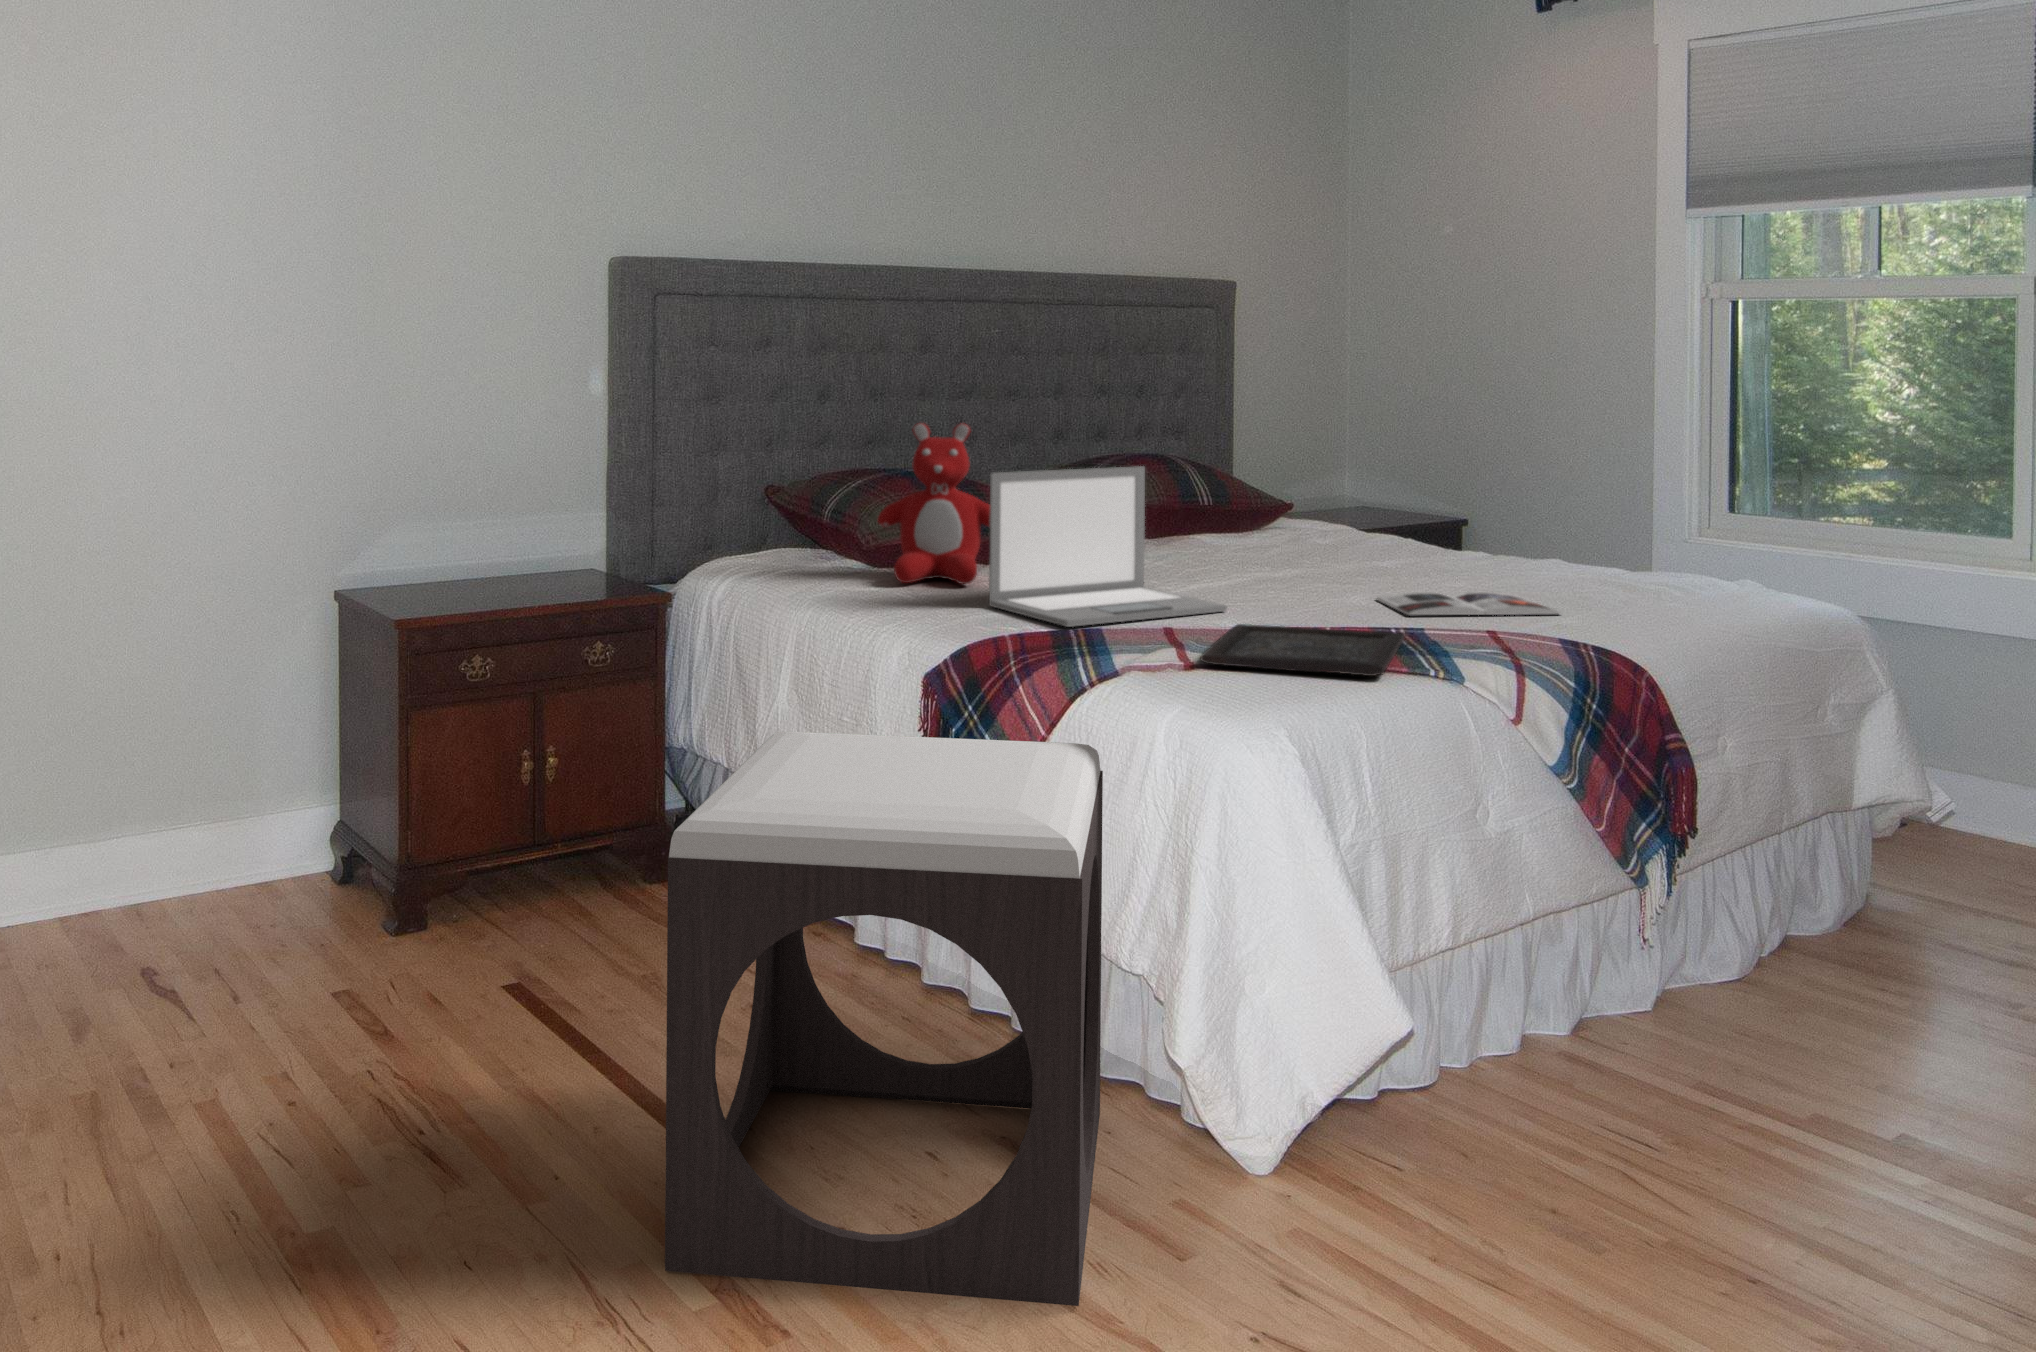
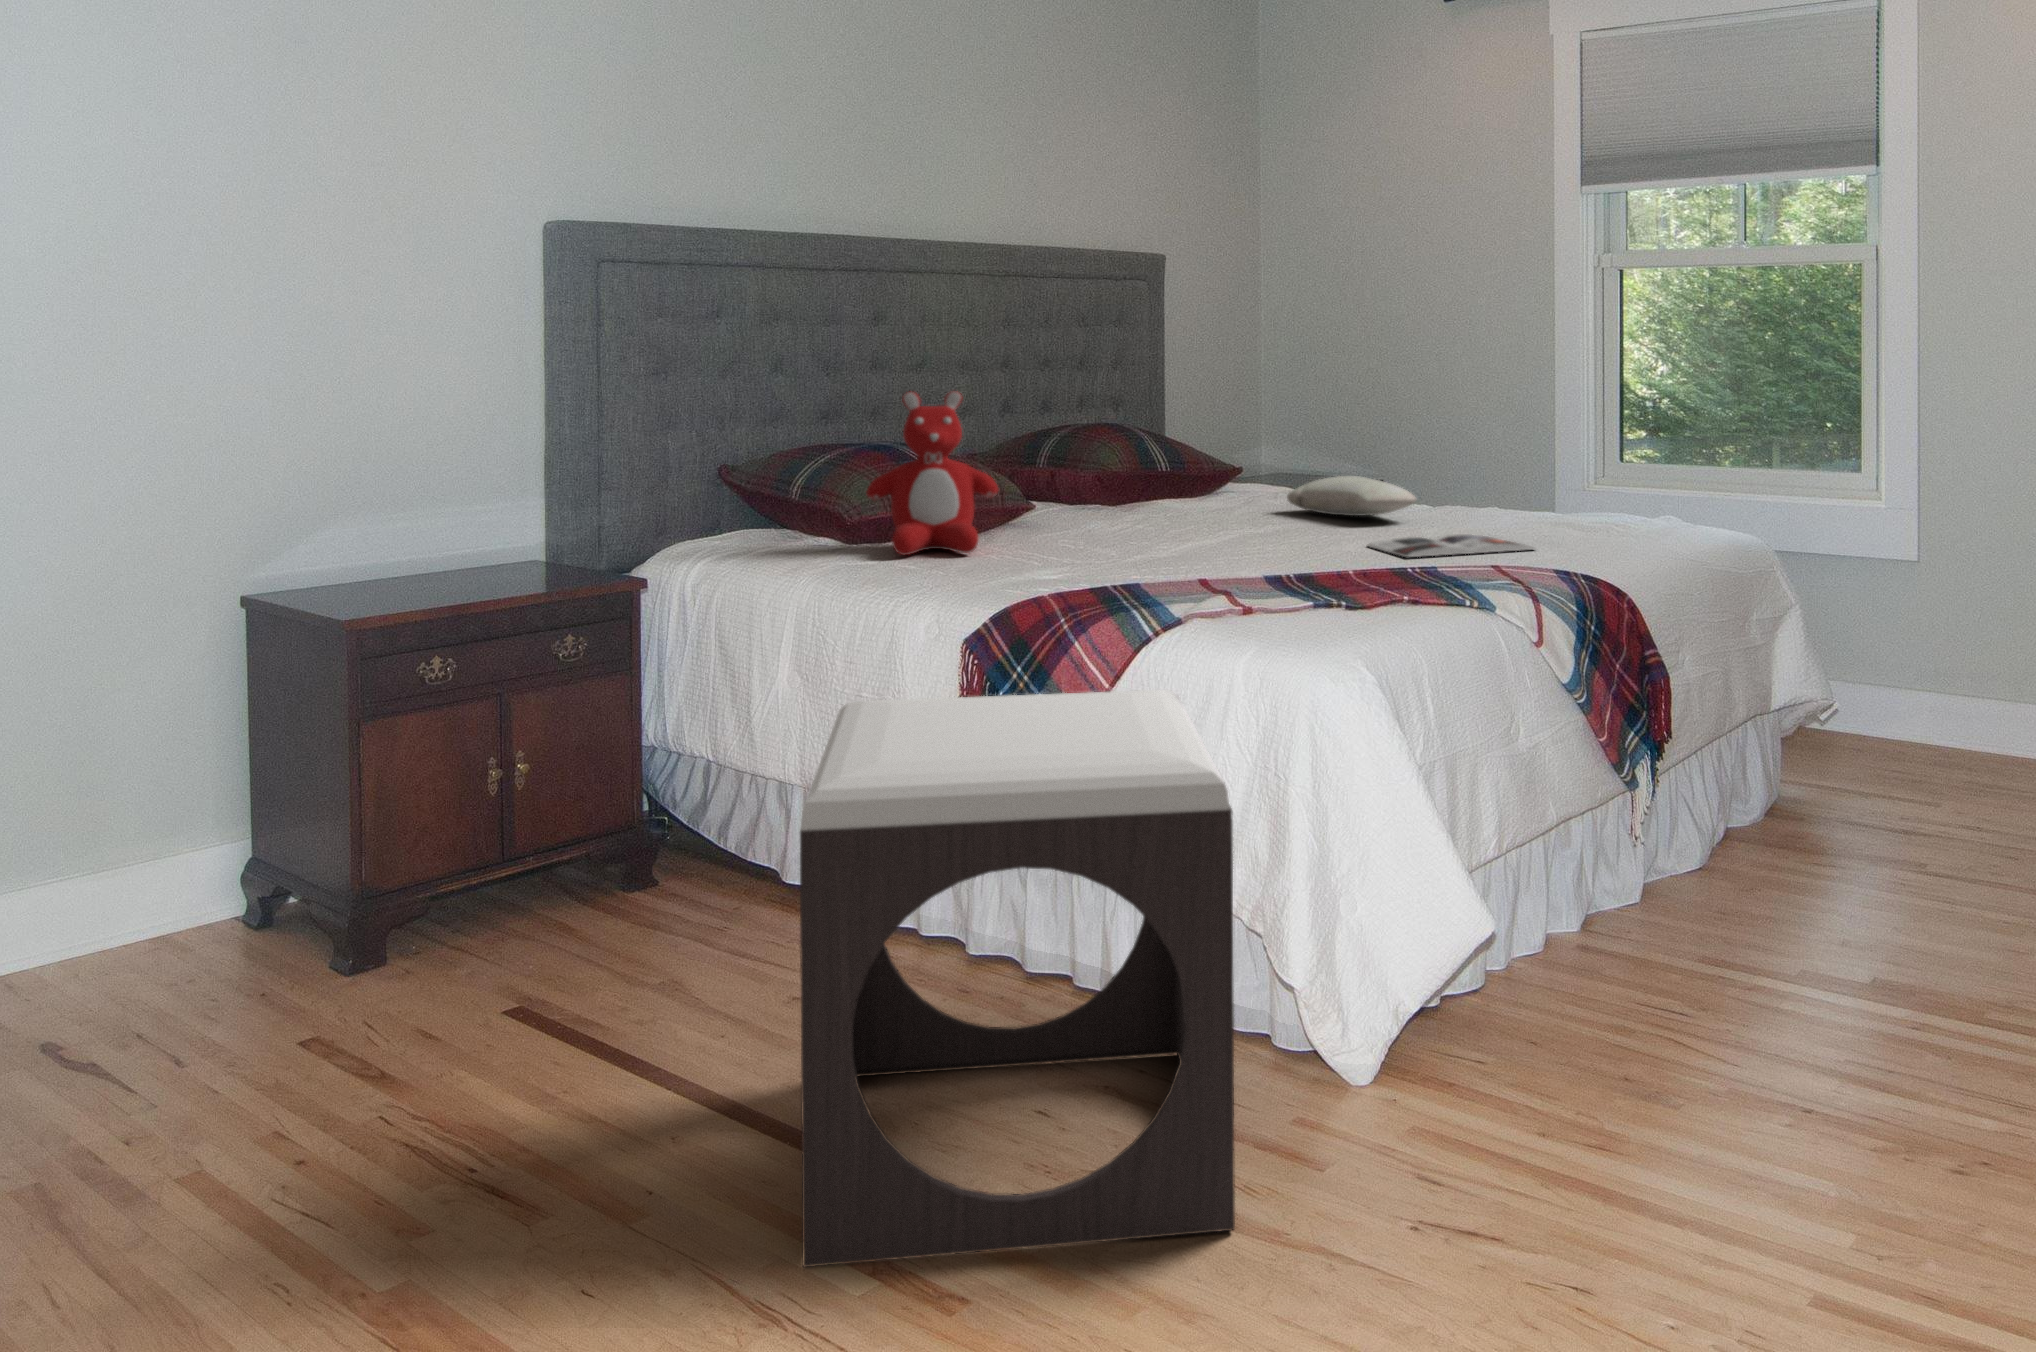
laptop: present [989,466,1227,627] -> none [1005,427,1239,585]
pillow: none [1320,522,1452,564] -> present [1287,476,1416,516]
tray: present [1200,624,1404,676] -> none [1253,571,1428,609]

